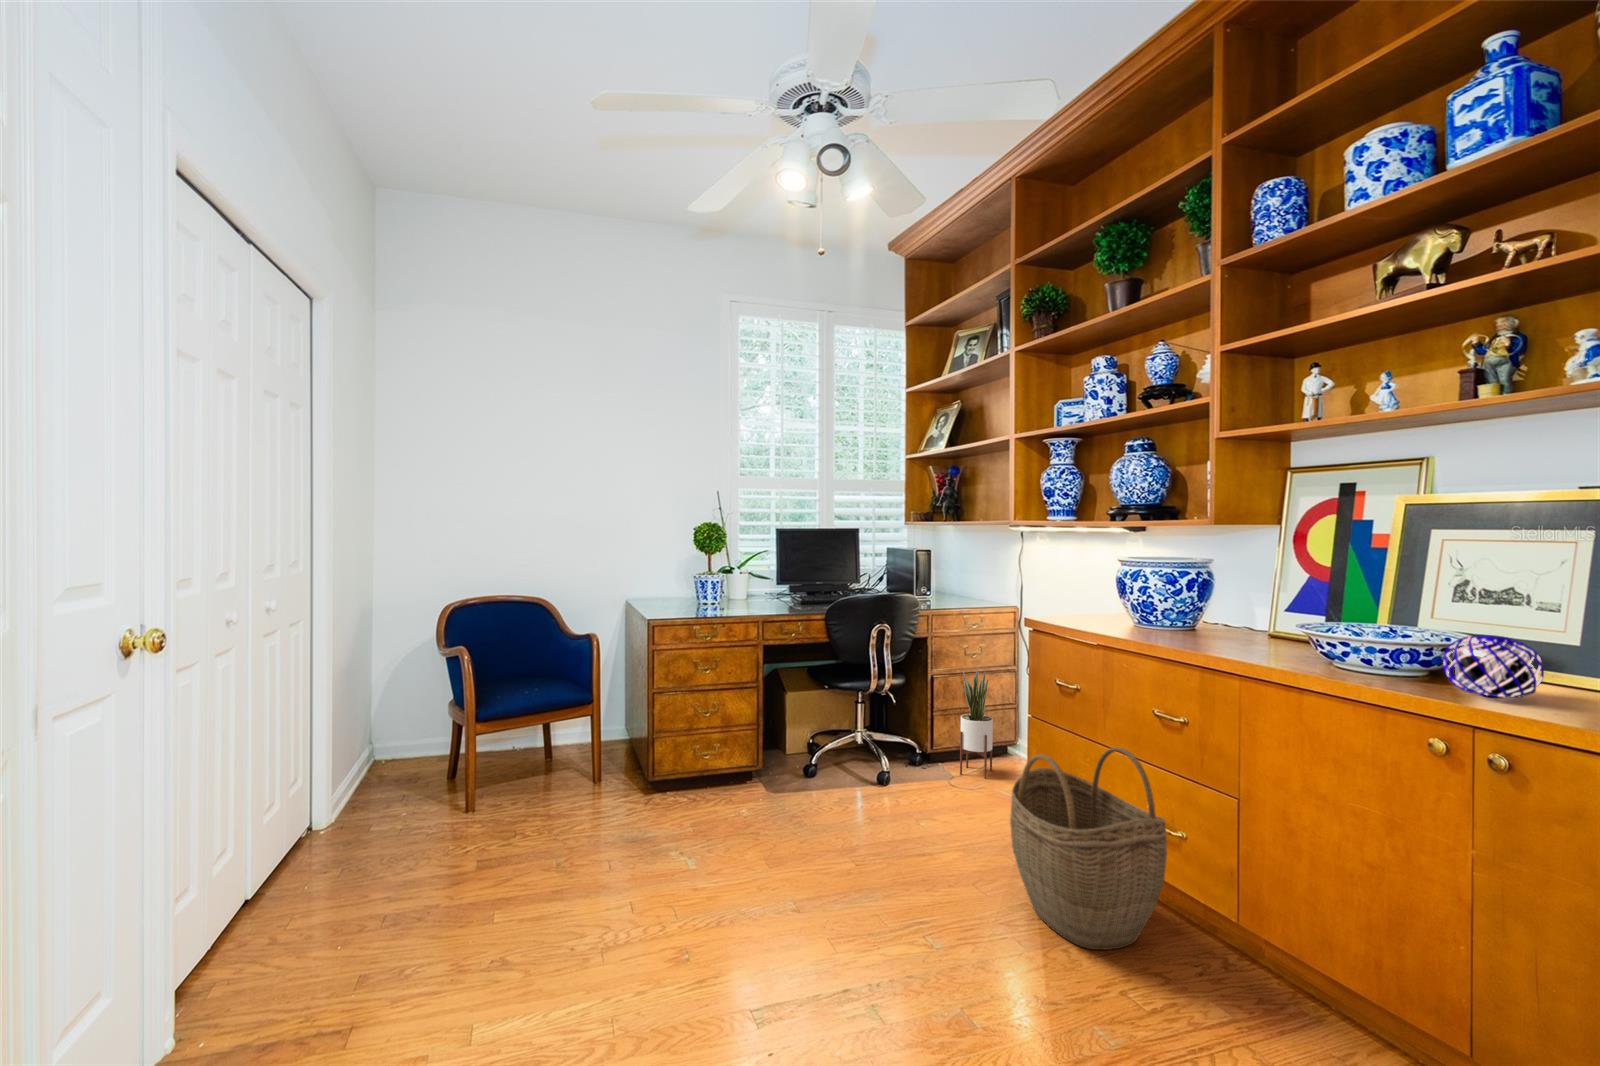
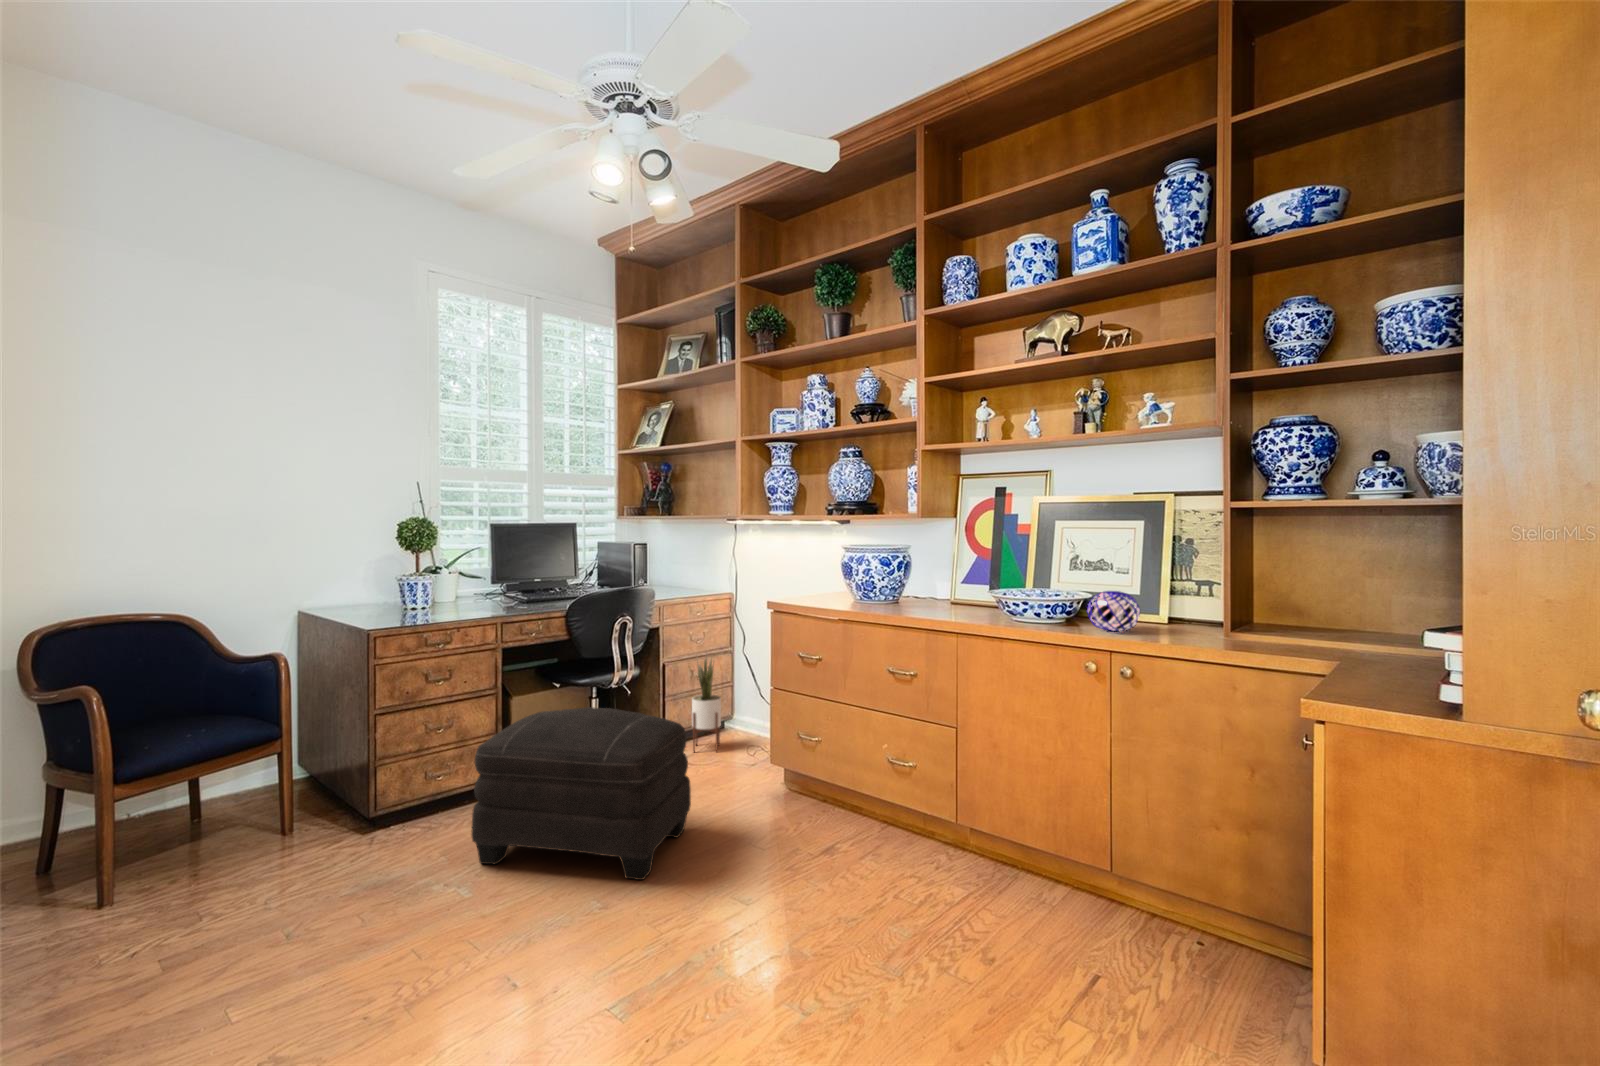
ottoman: none [710,709,920,896] -> present [472,707,691,880]
woven basket: present [1010,747,1167,950] -> none [783,702,909,869]

